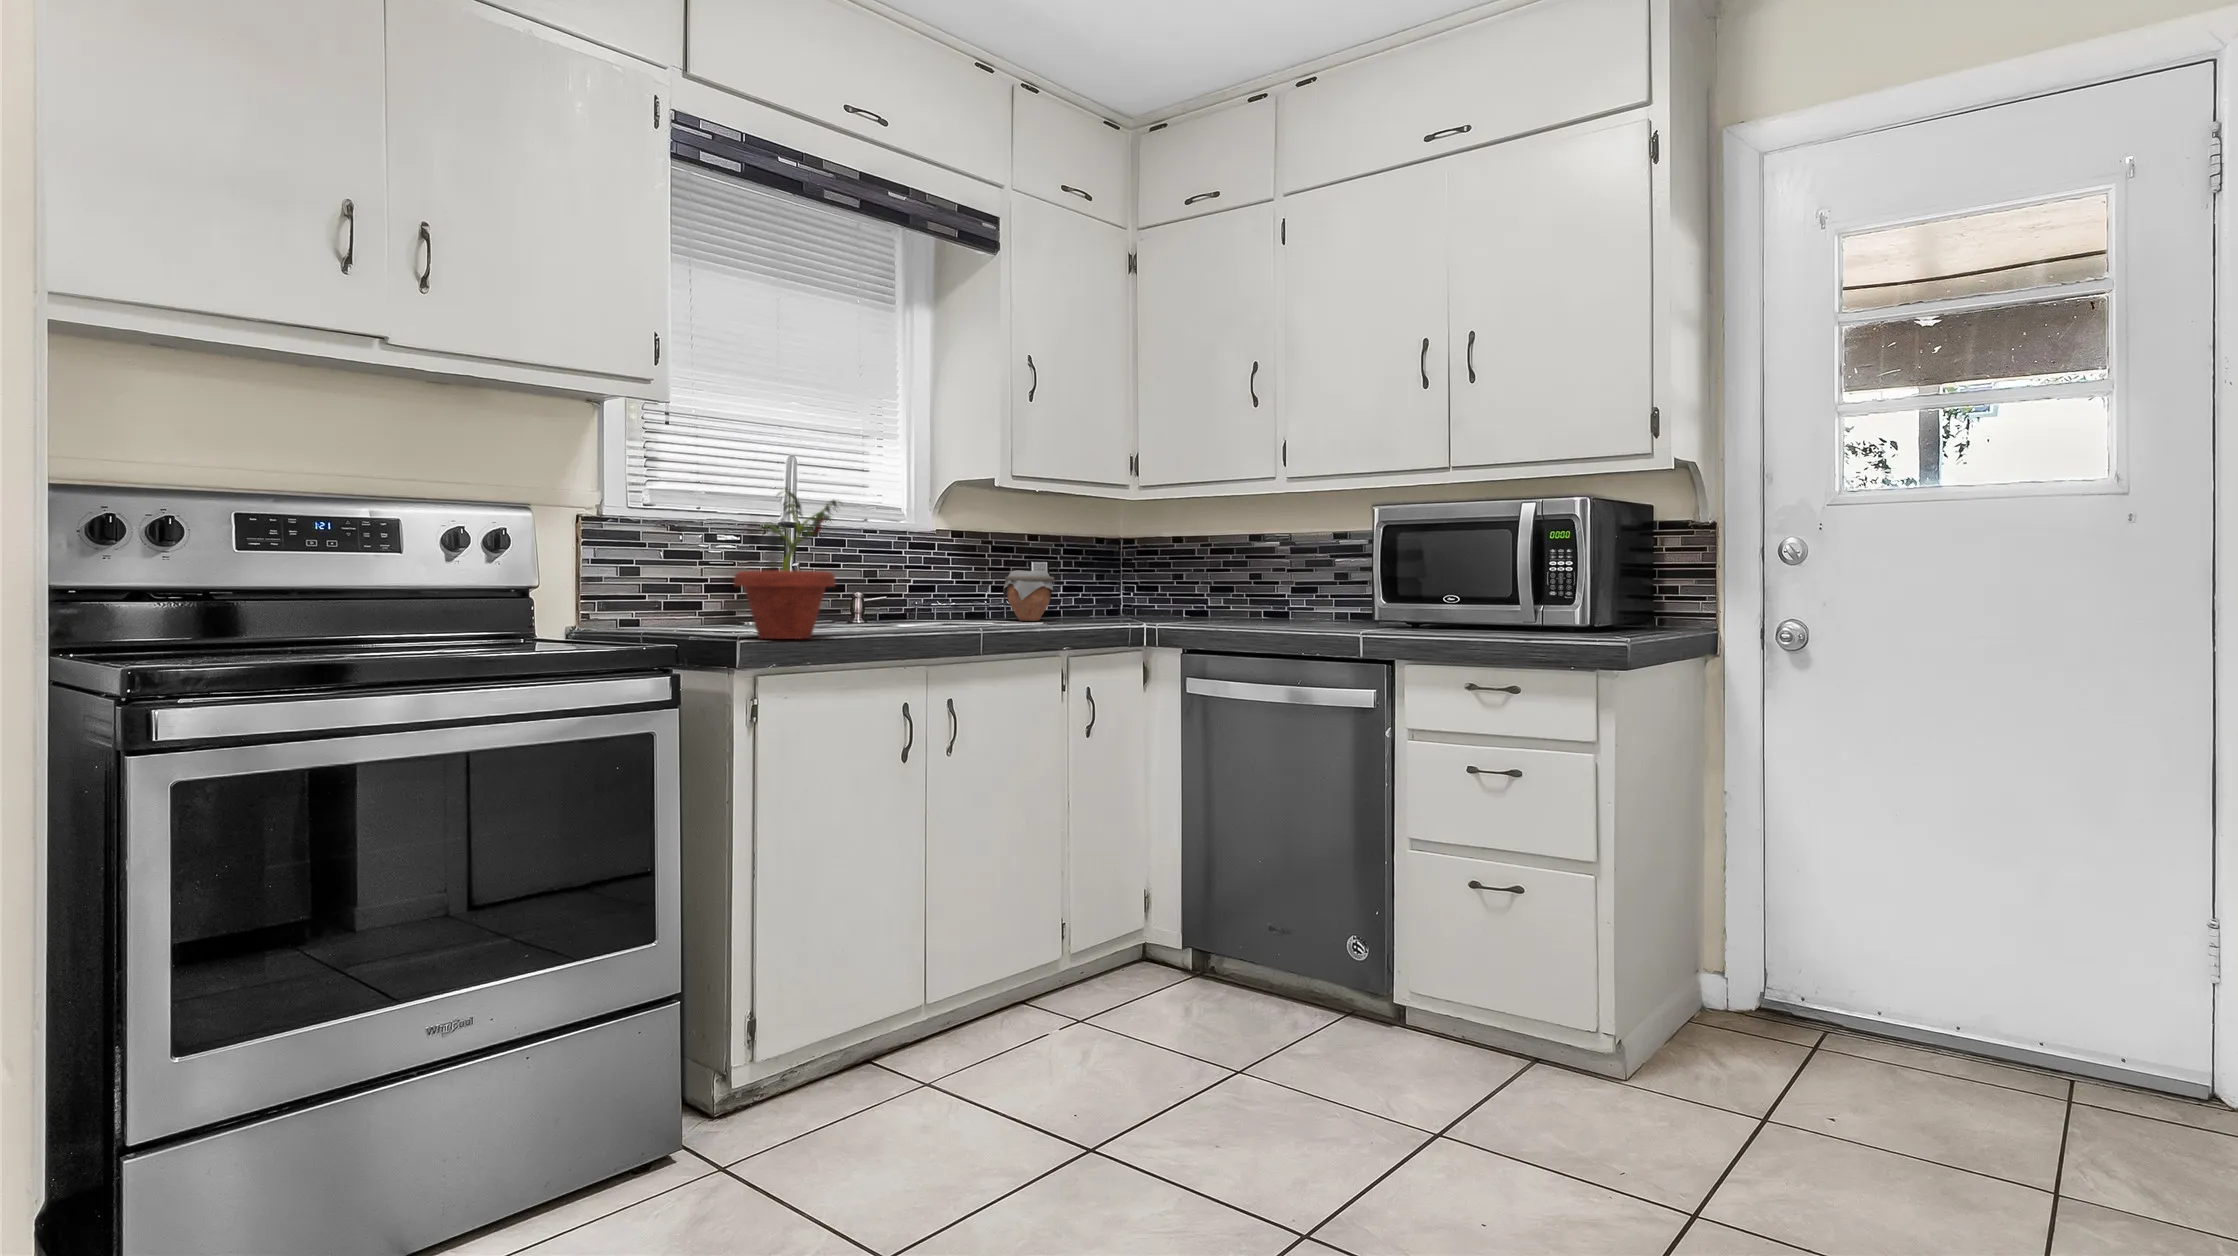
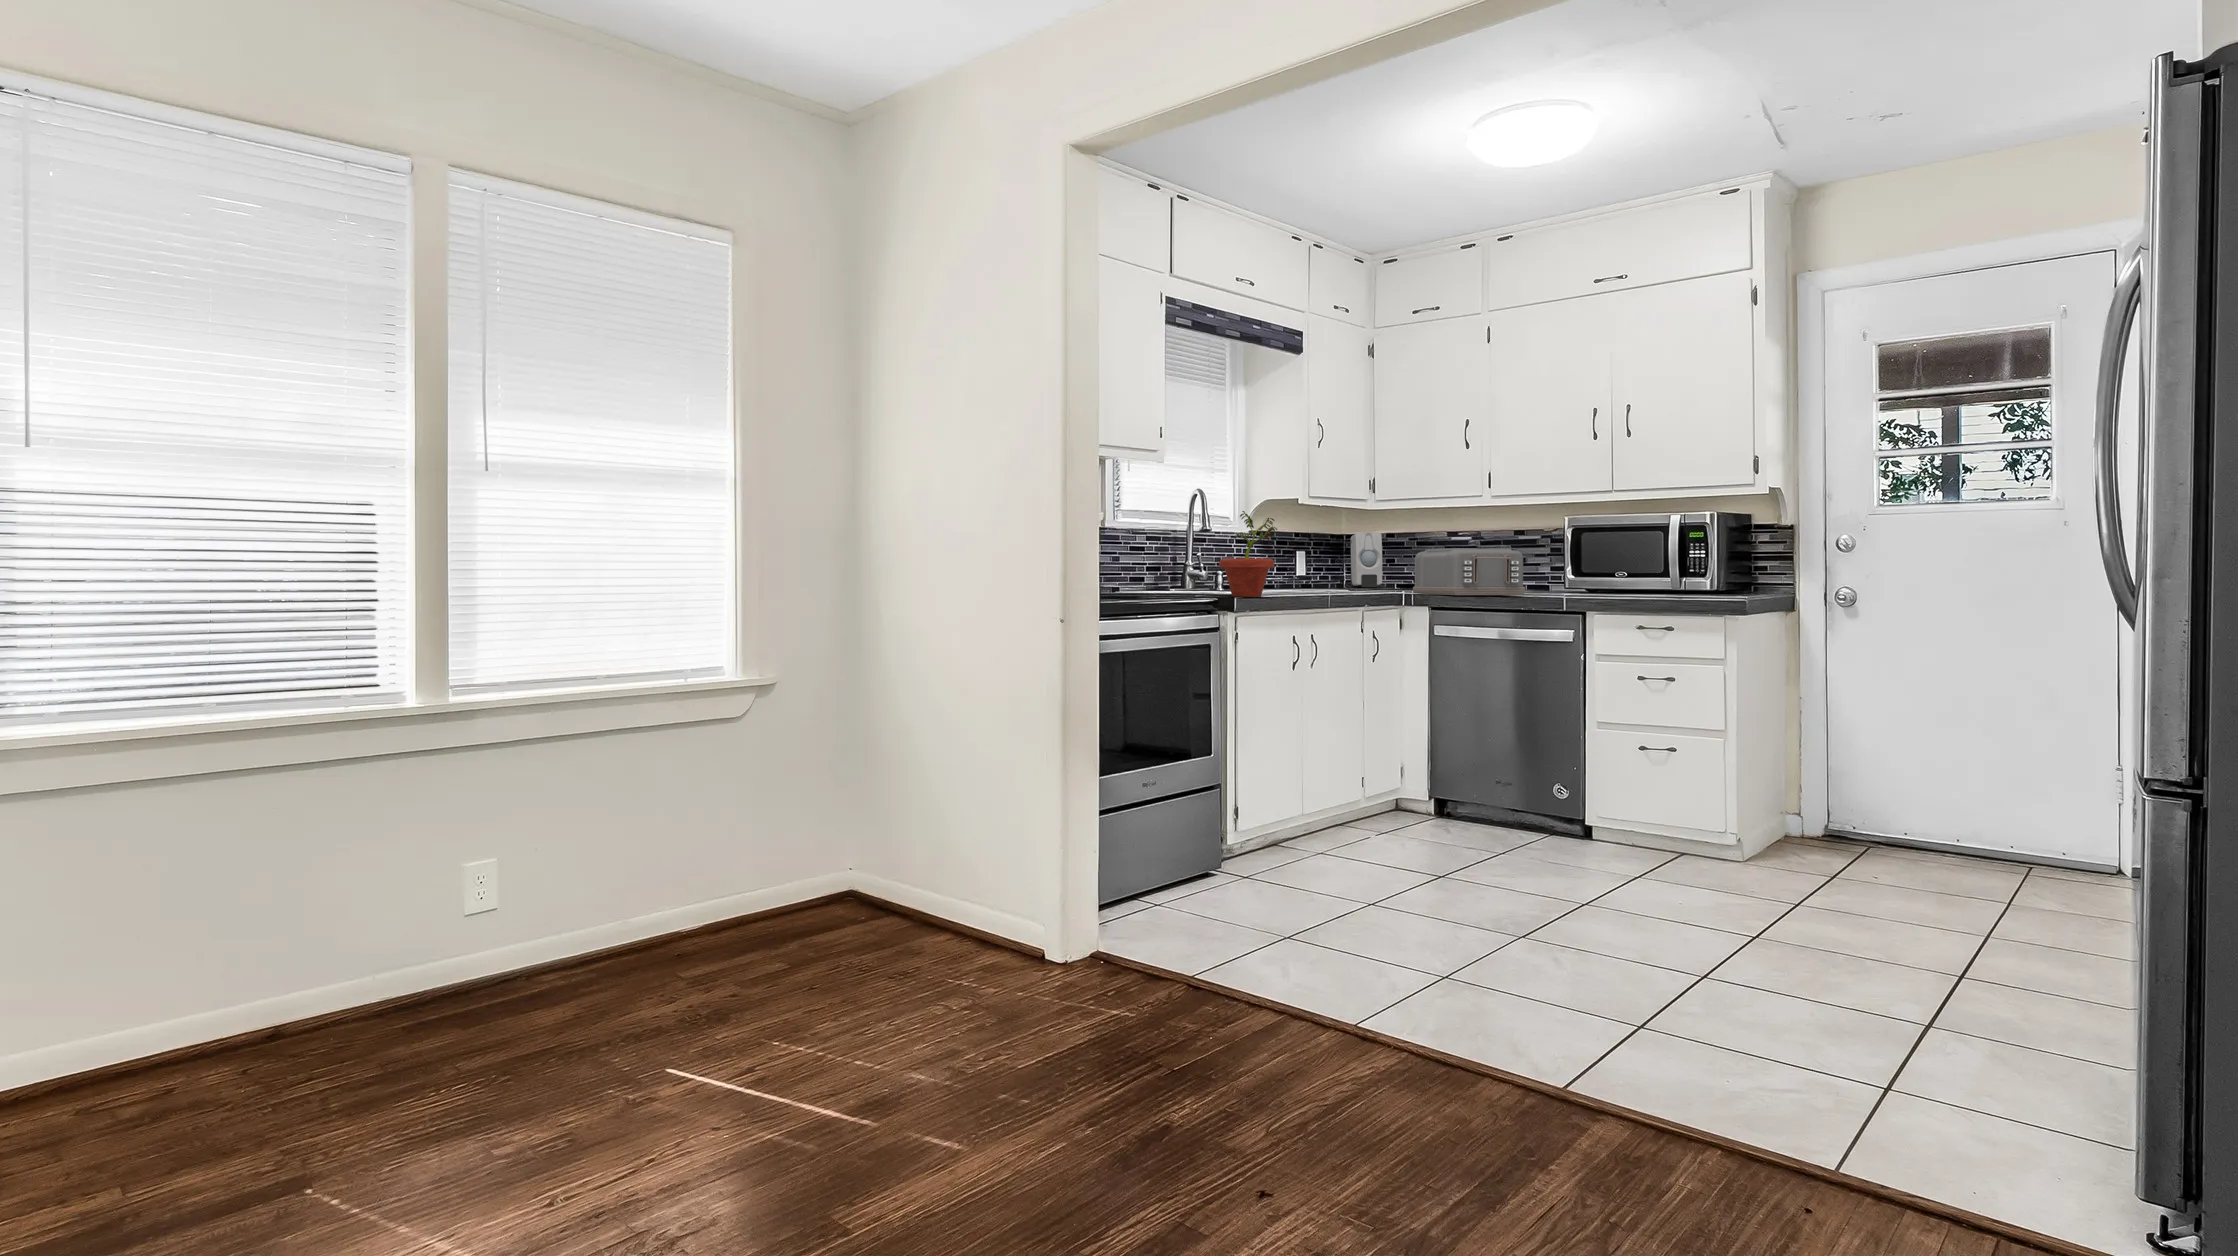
soap dispenser: none [1112,533,1150,615] -> present [1351,532,1382,587]
toaster: none [1154,556,1311,632] -> present [1413,548,1525,595]
jar: present [1003,570,1054,621] -> none [1307,558,1342,590]

